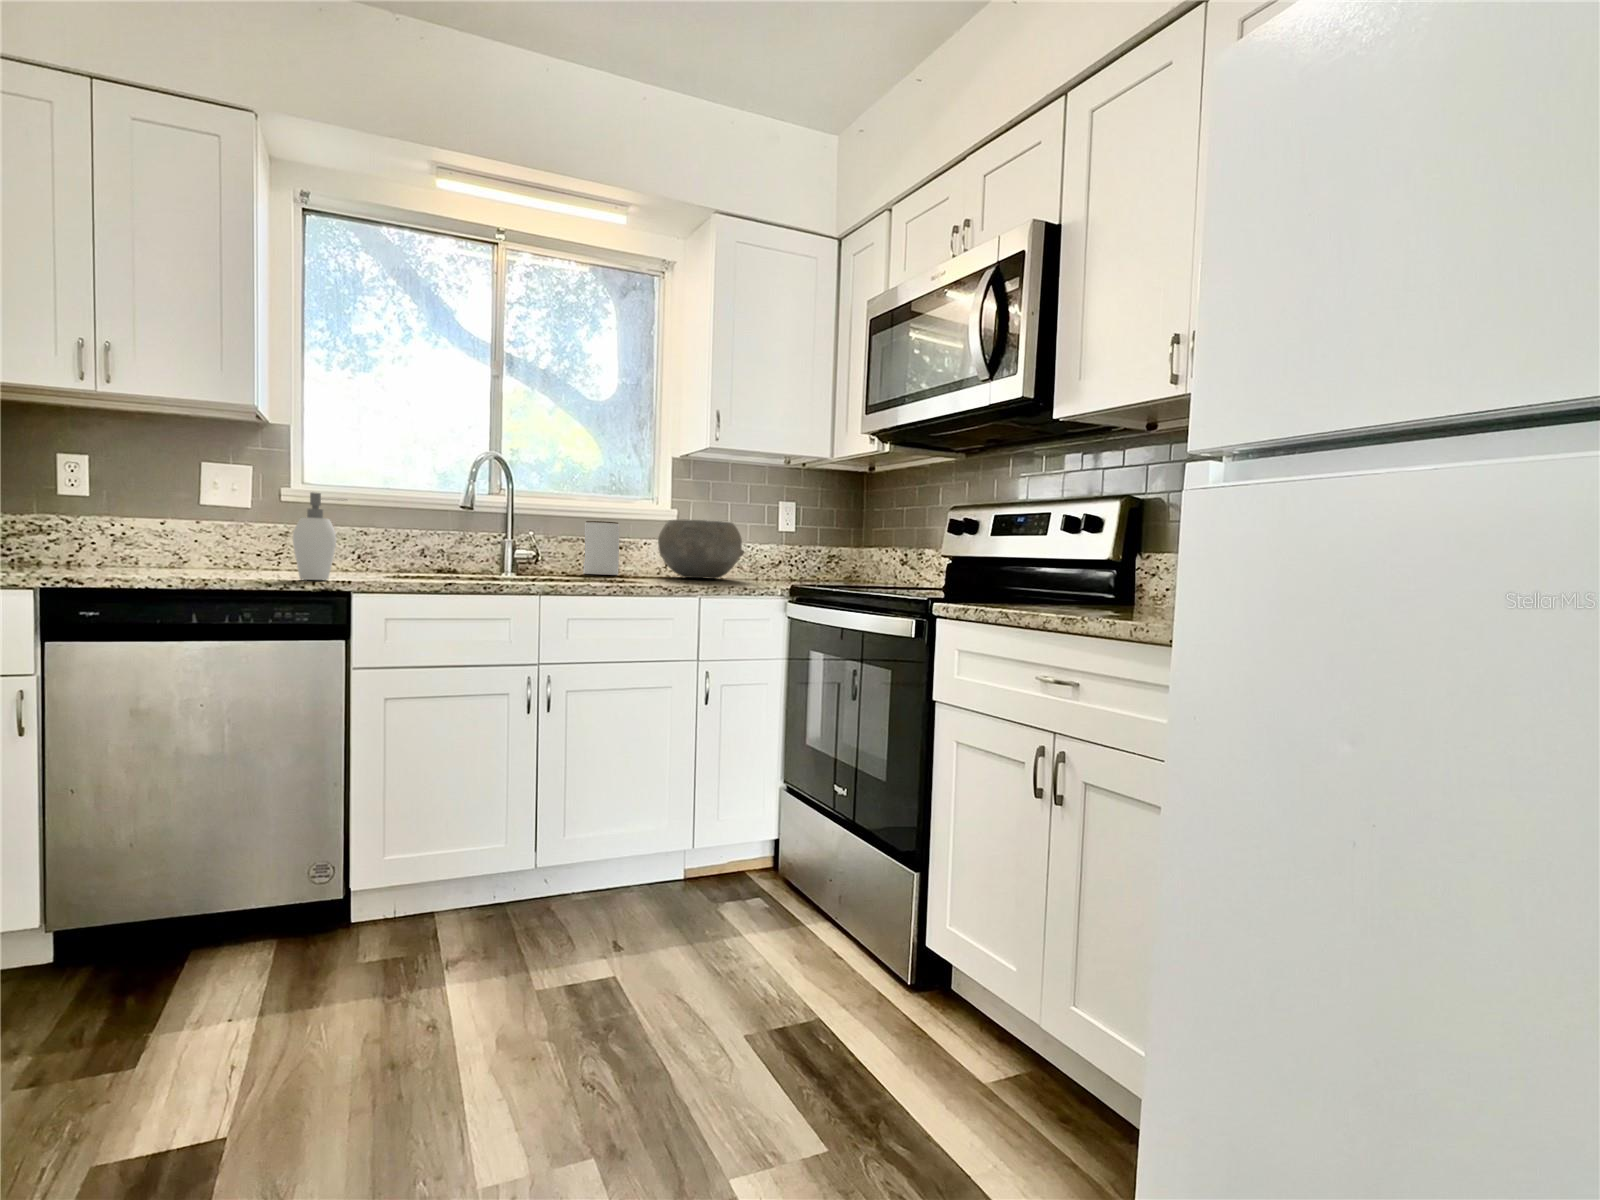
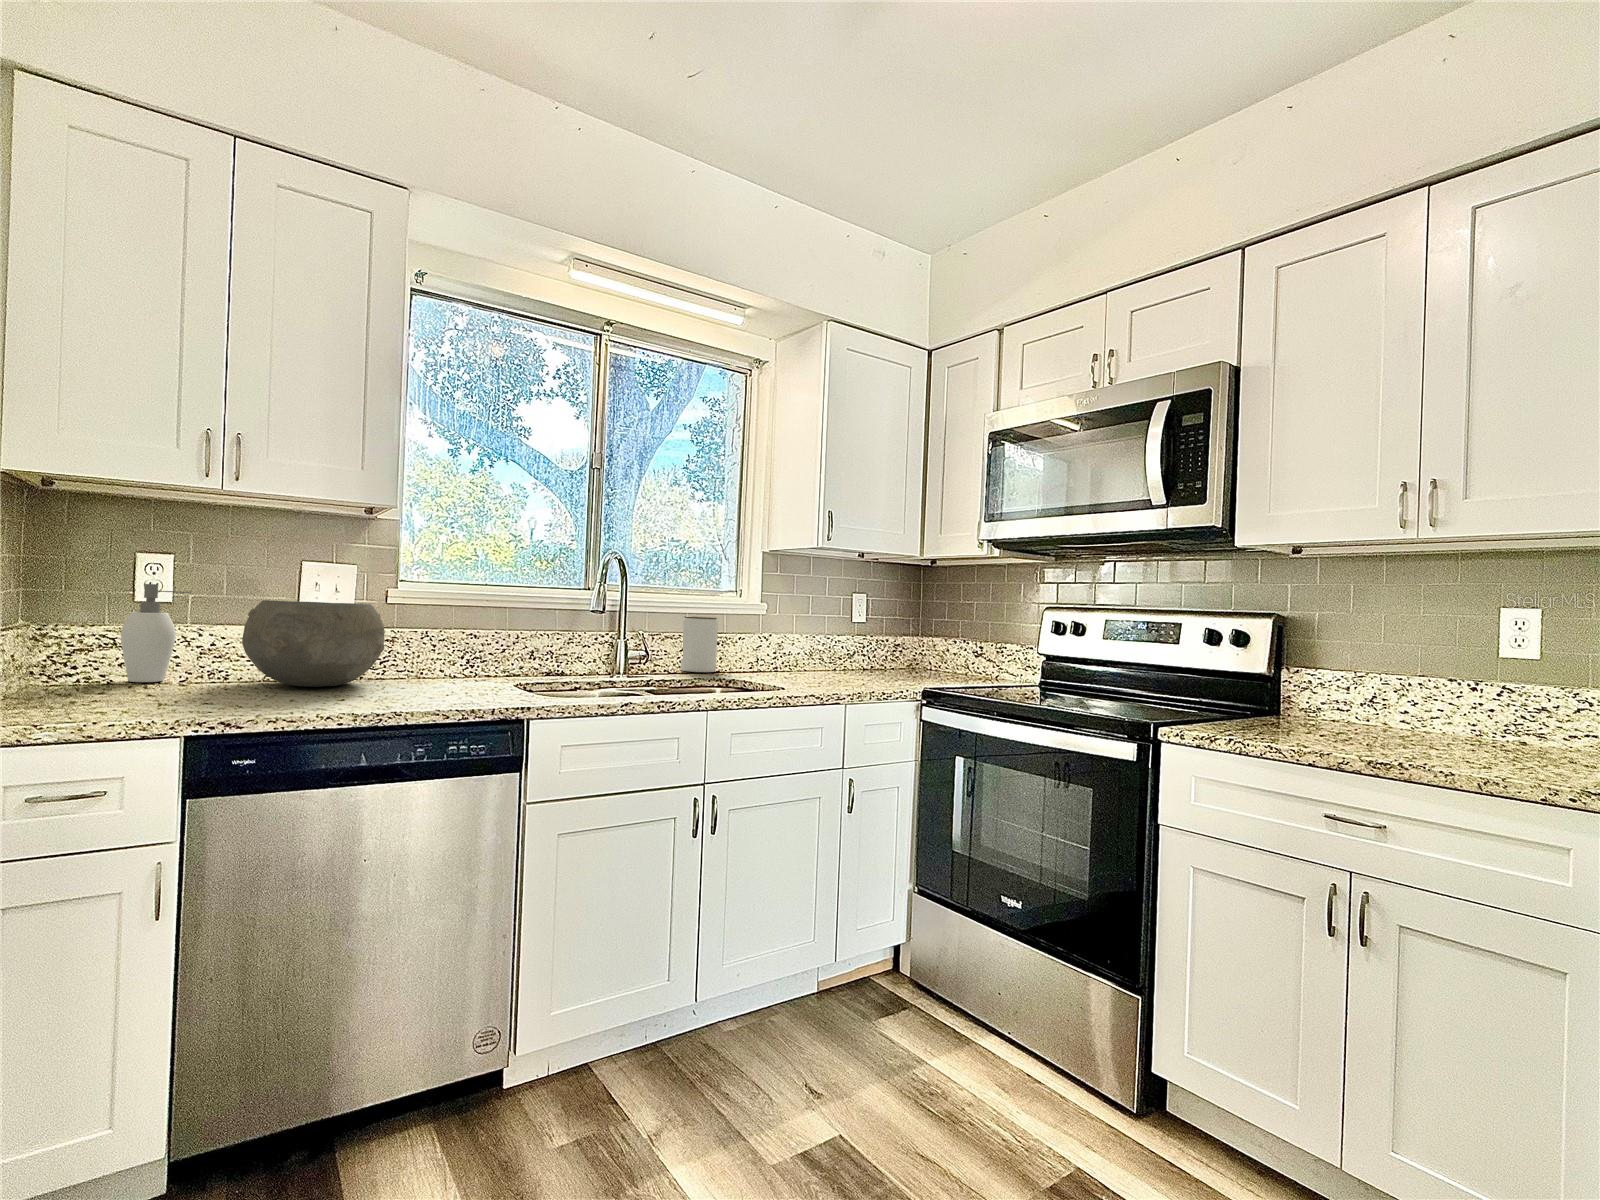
soap dispenser: present [293,492,336,580] -> present [121,584,191,682]
ceramic bowl: present [658,520,744,579] -> present [242,600,385,687]

